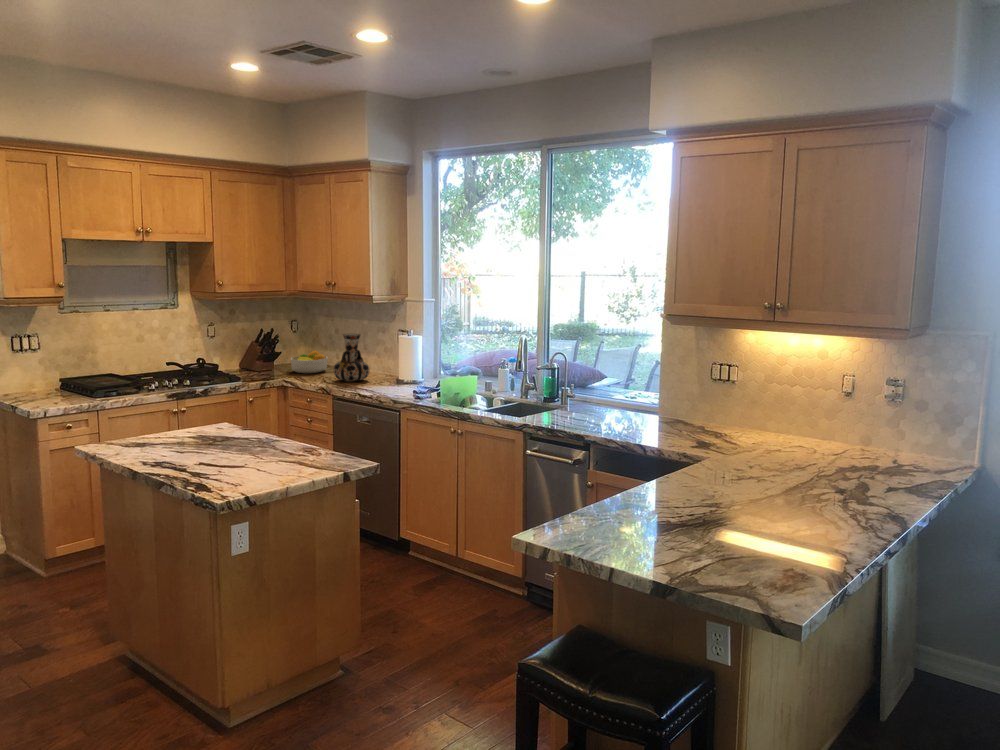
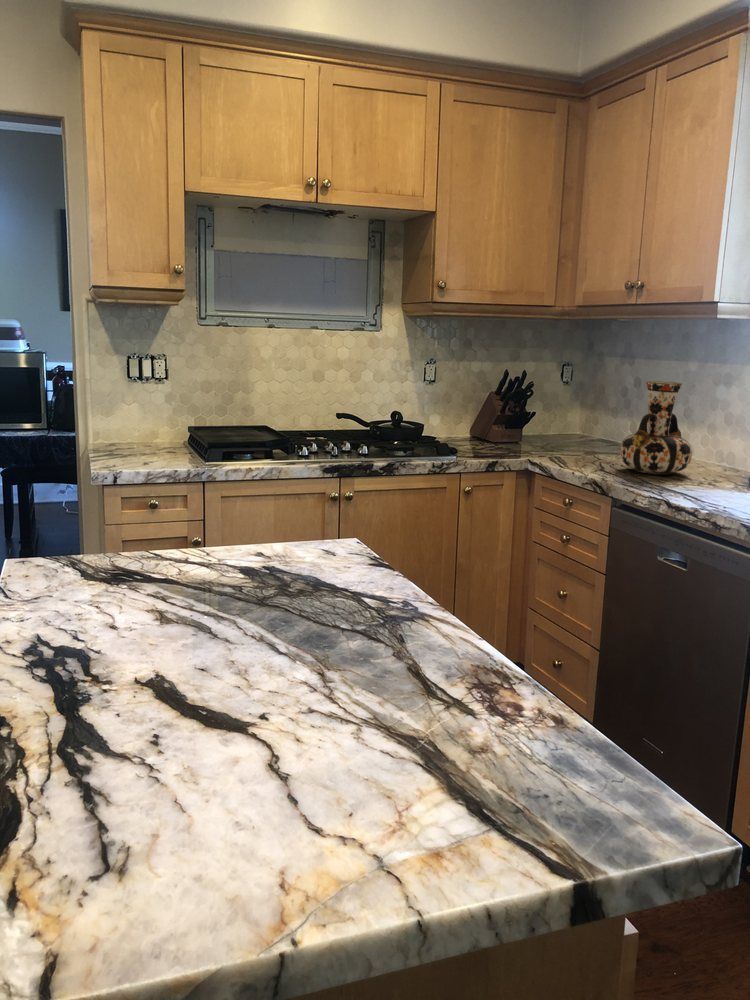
fruit bowl: present [291,350,328,373] -> none [548,412,613,452]

